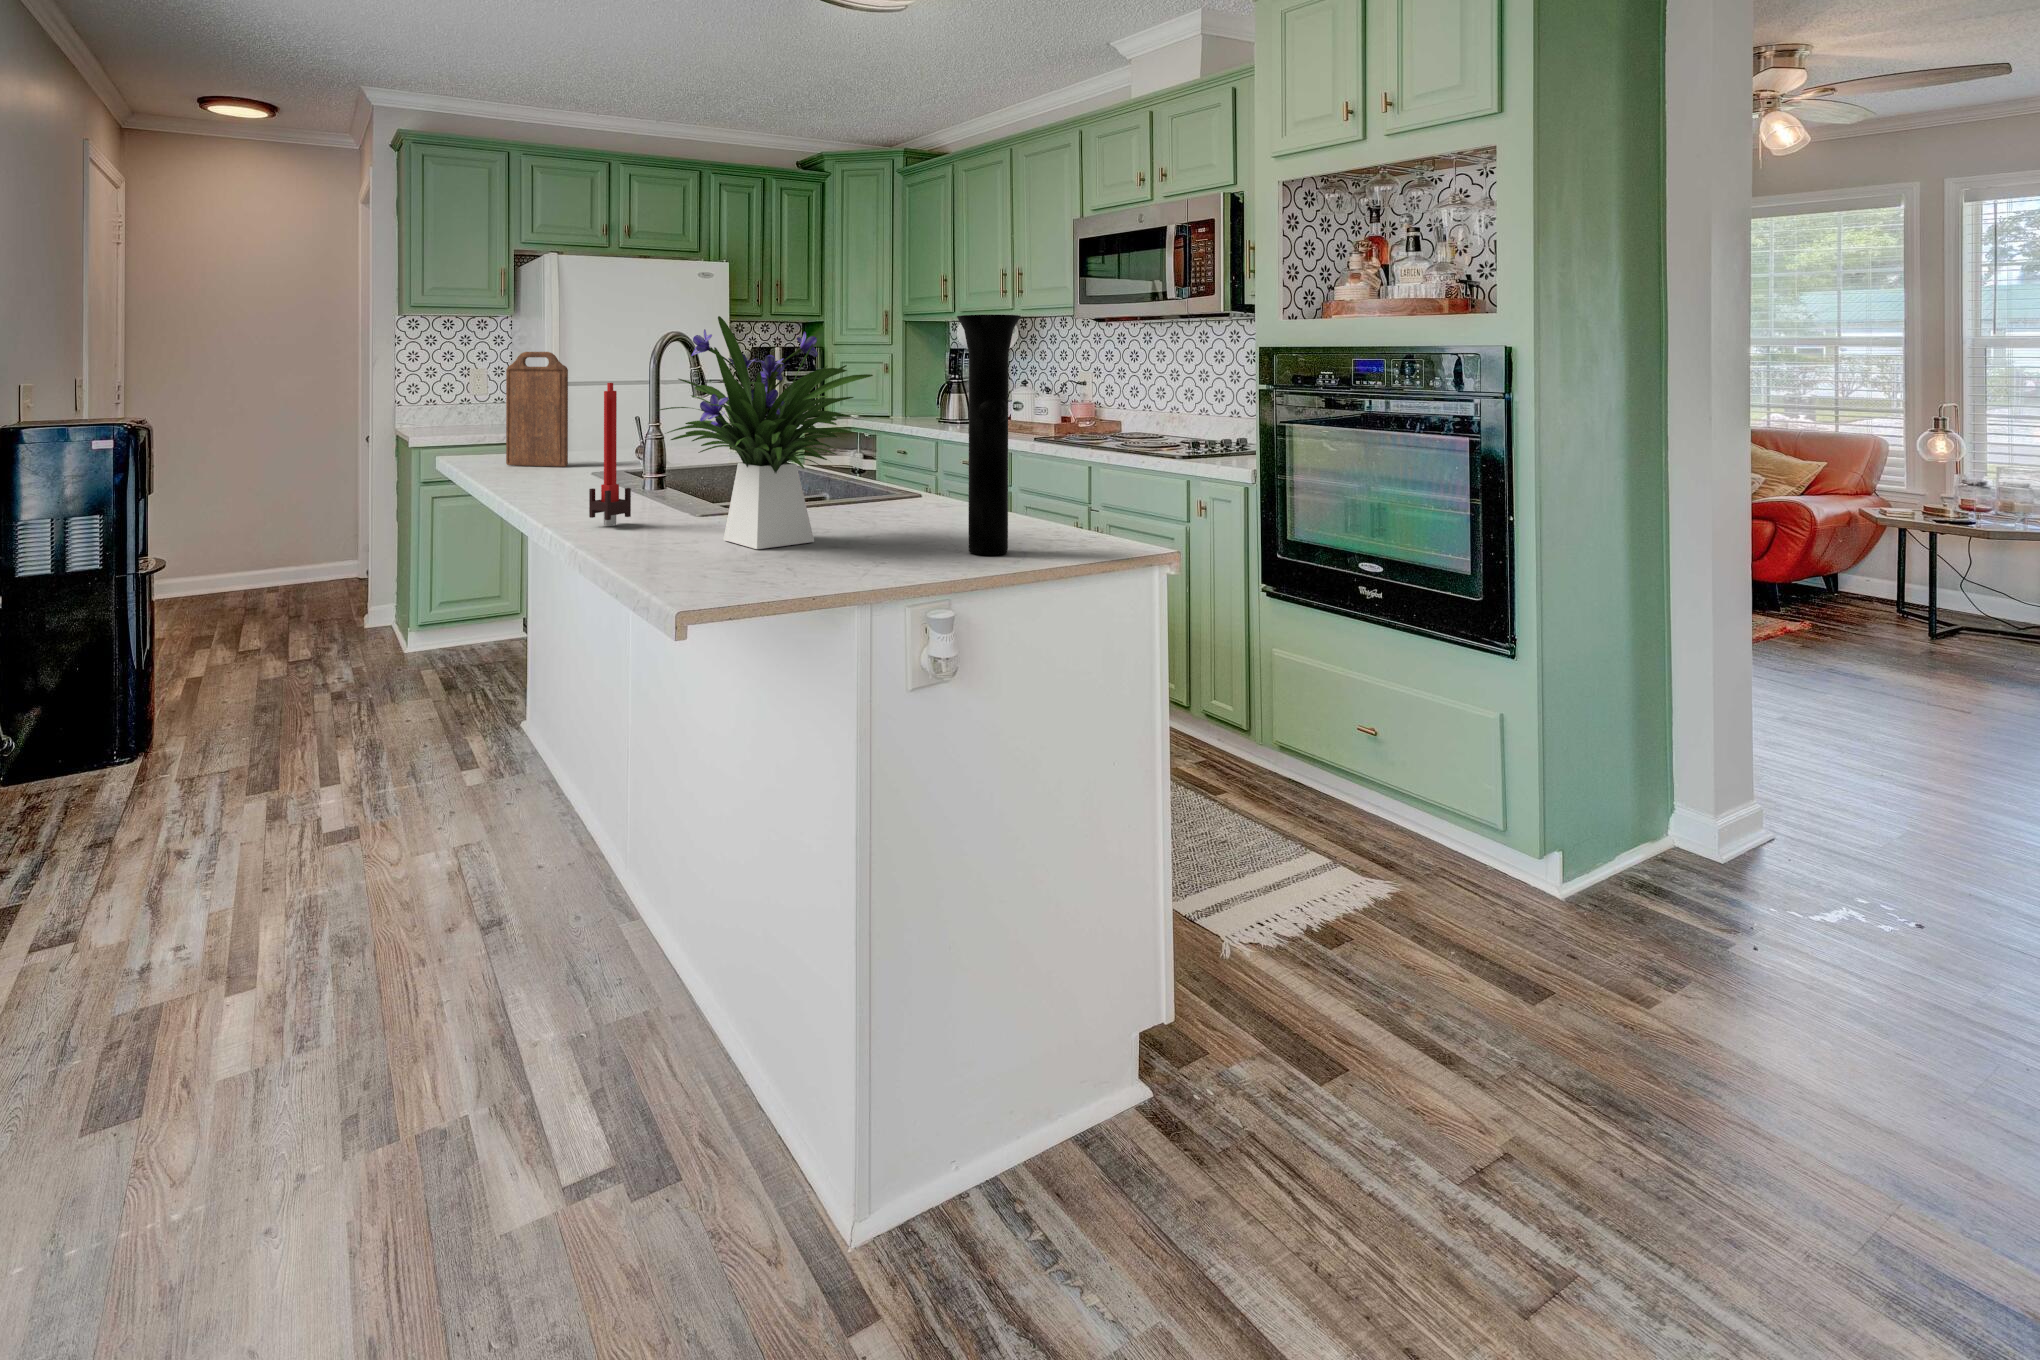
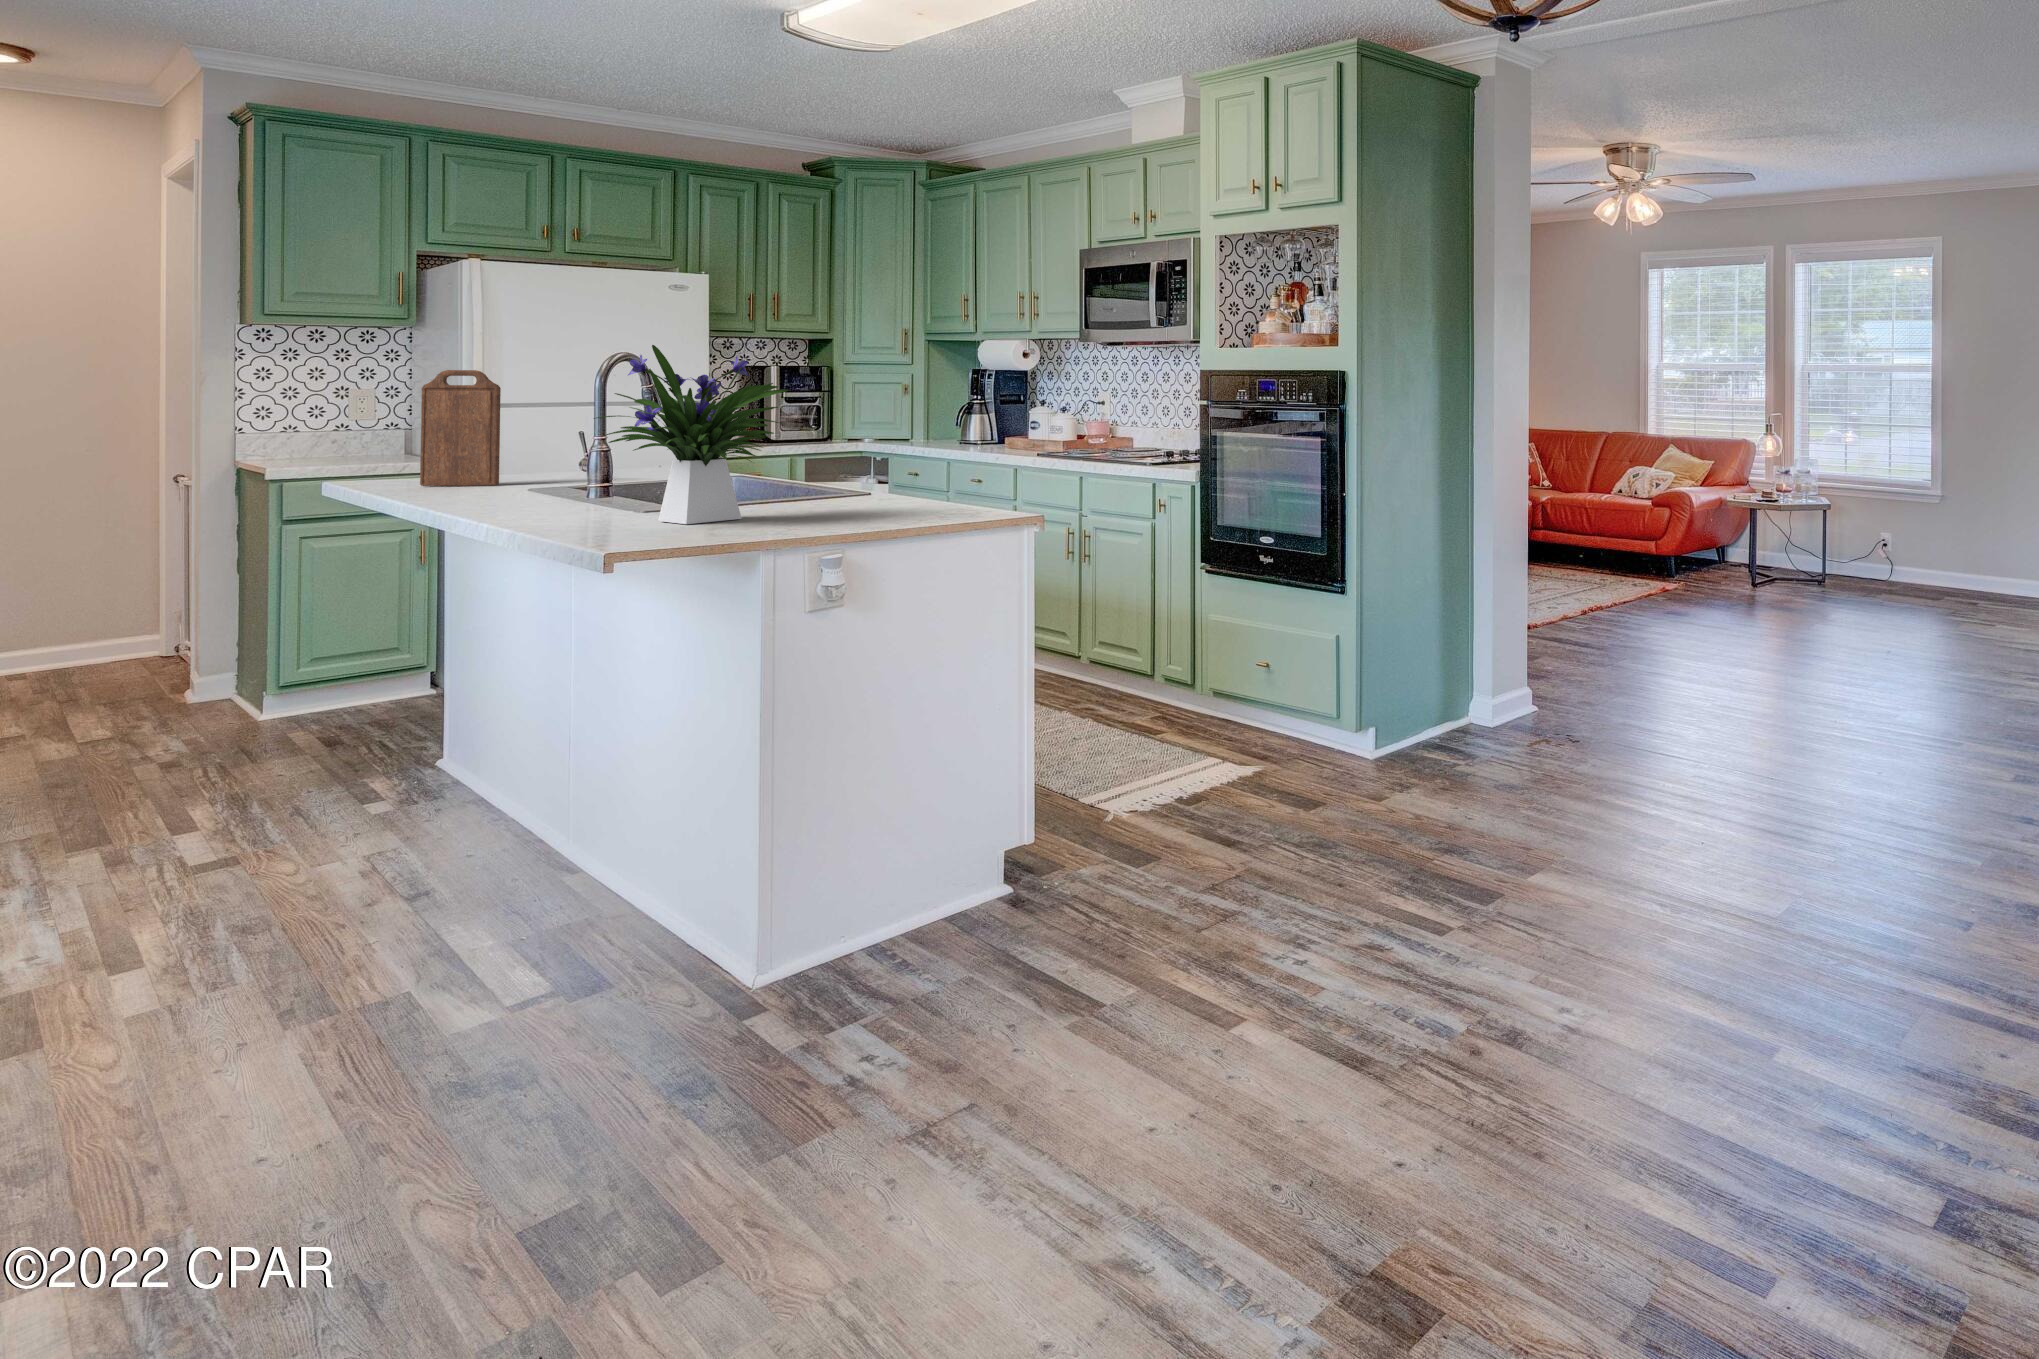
vase: present [957,315,1021,555] -> none [860,346,912,519]
candle: present [589,383,631,526] -> none [526,398,570,519]

